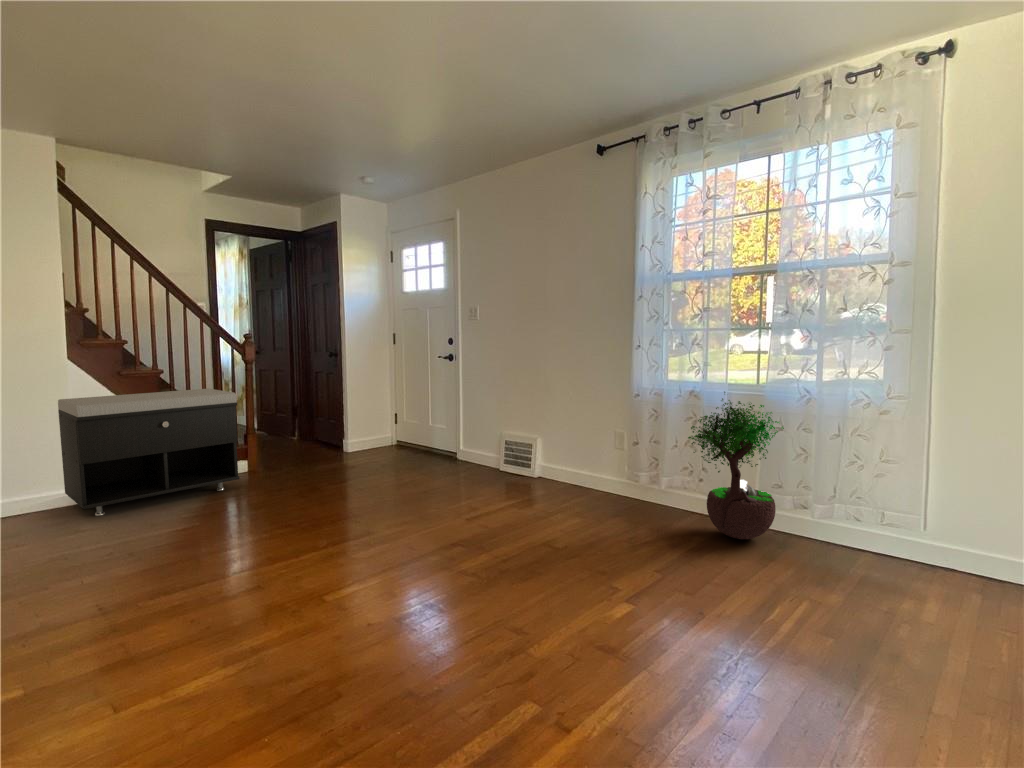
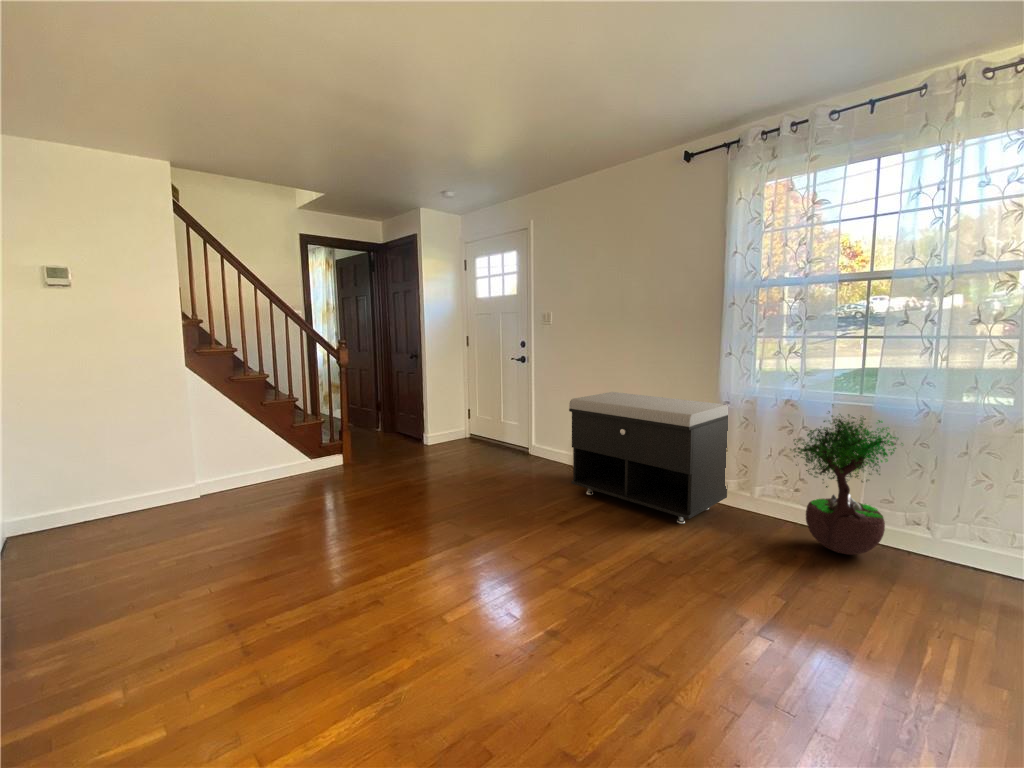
storage bench: present [58,389,240,516] -> present [569,392,728,524]

